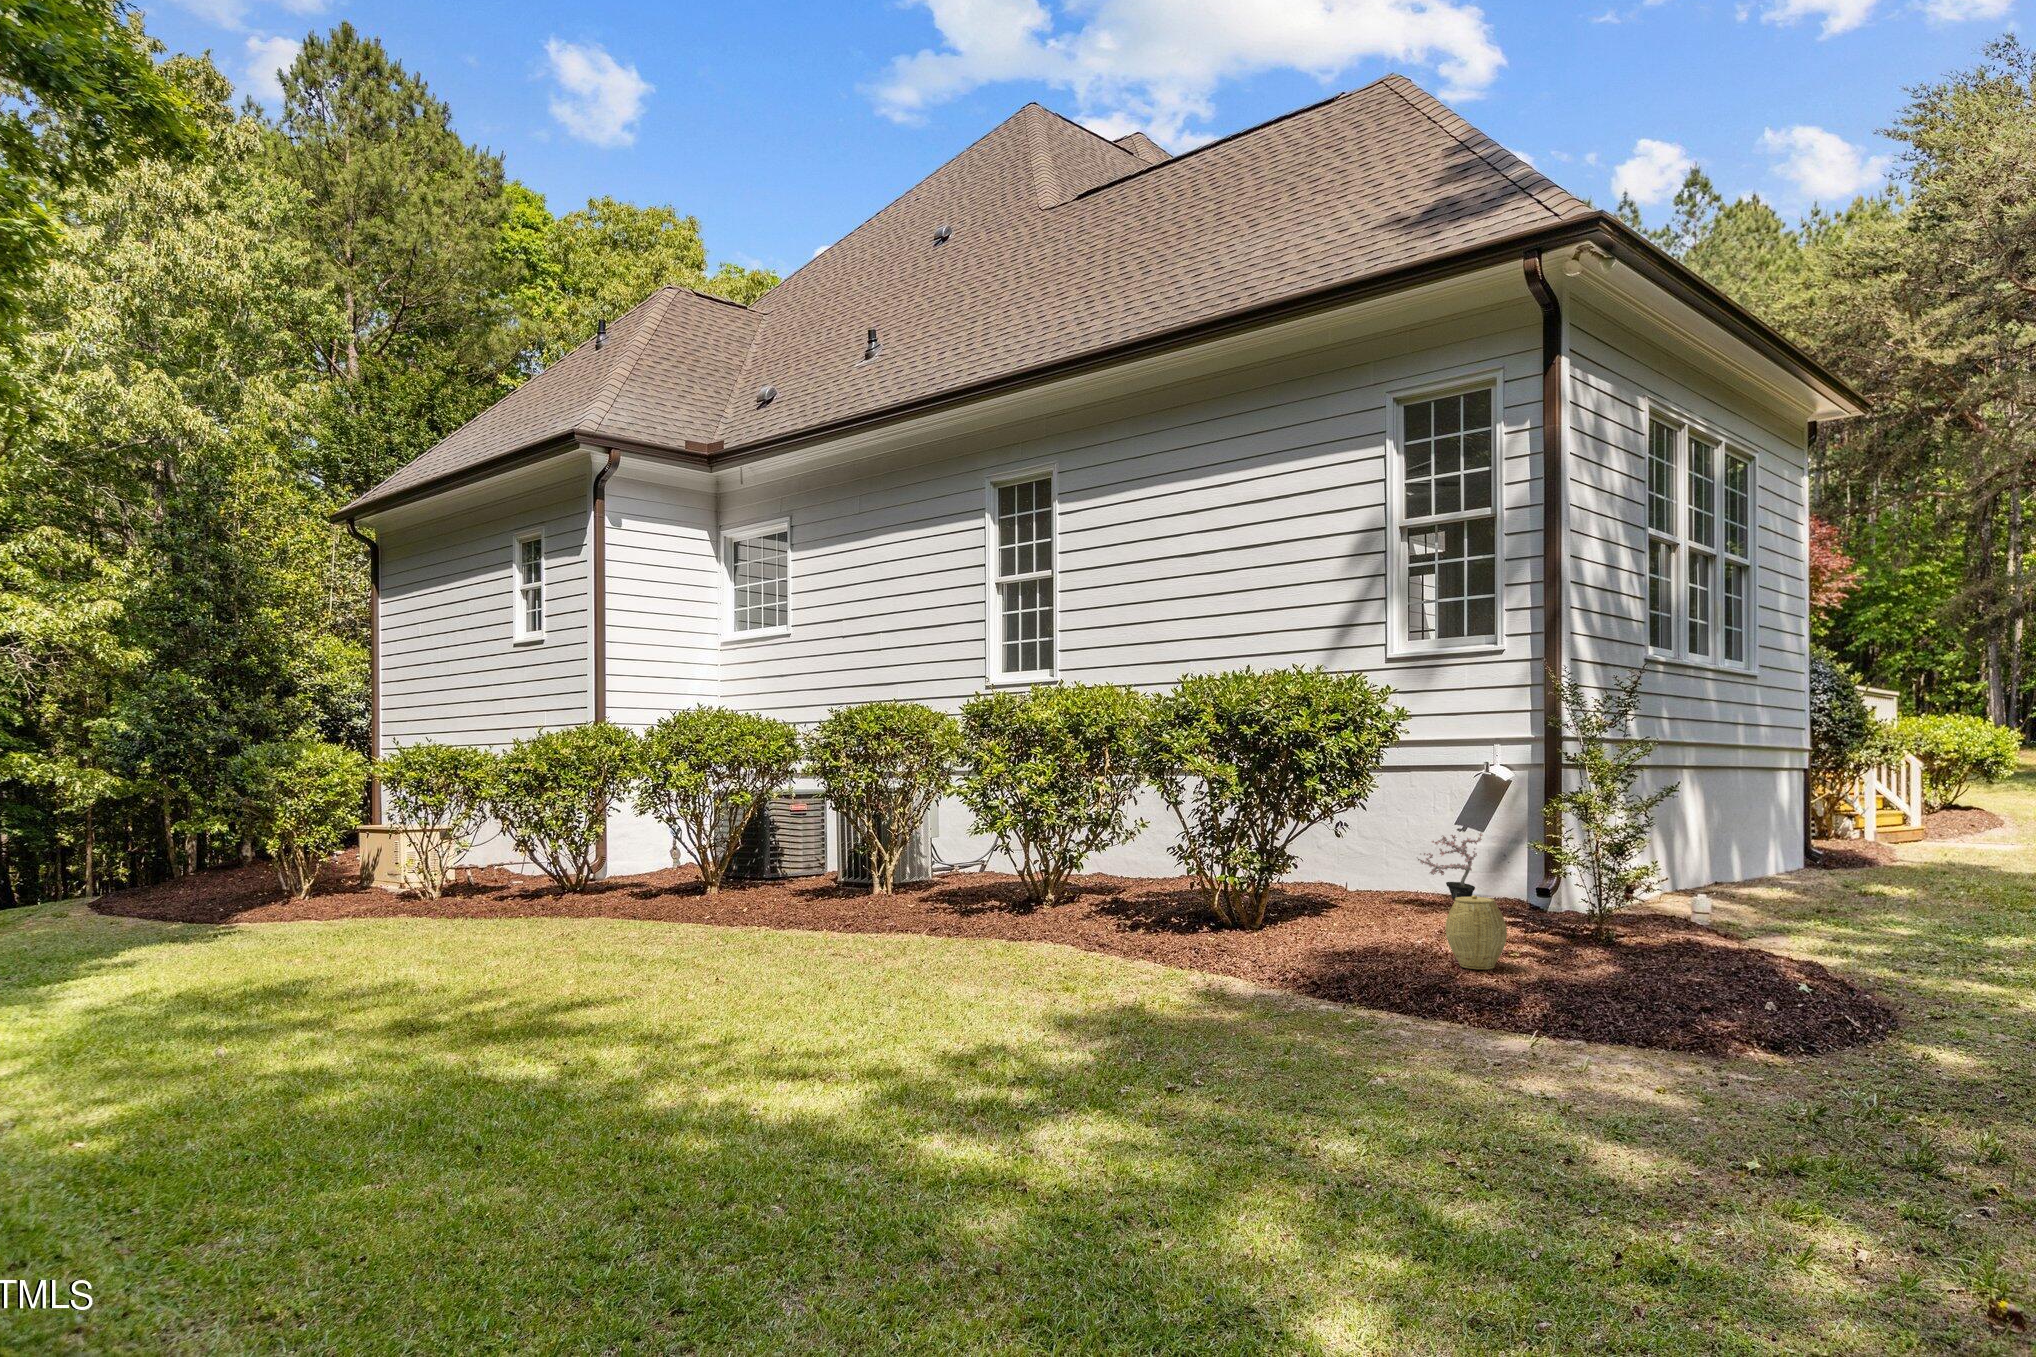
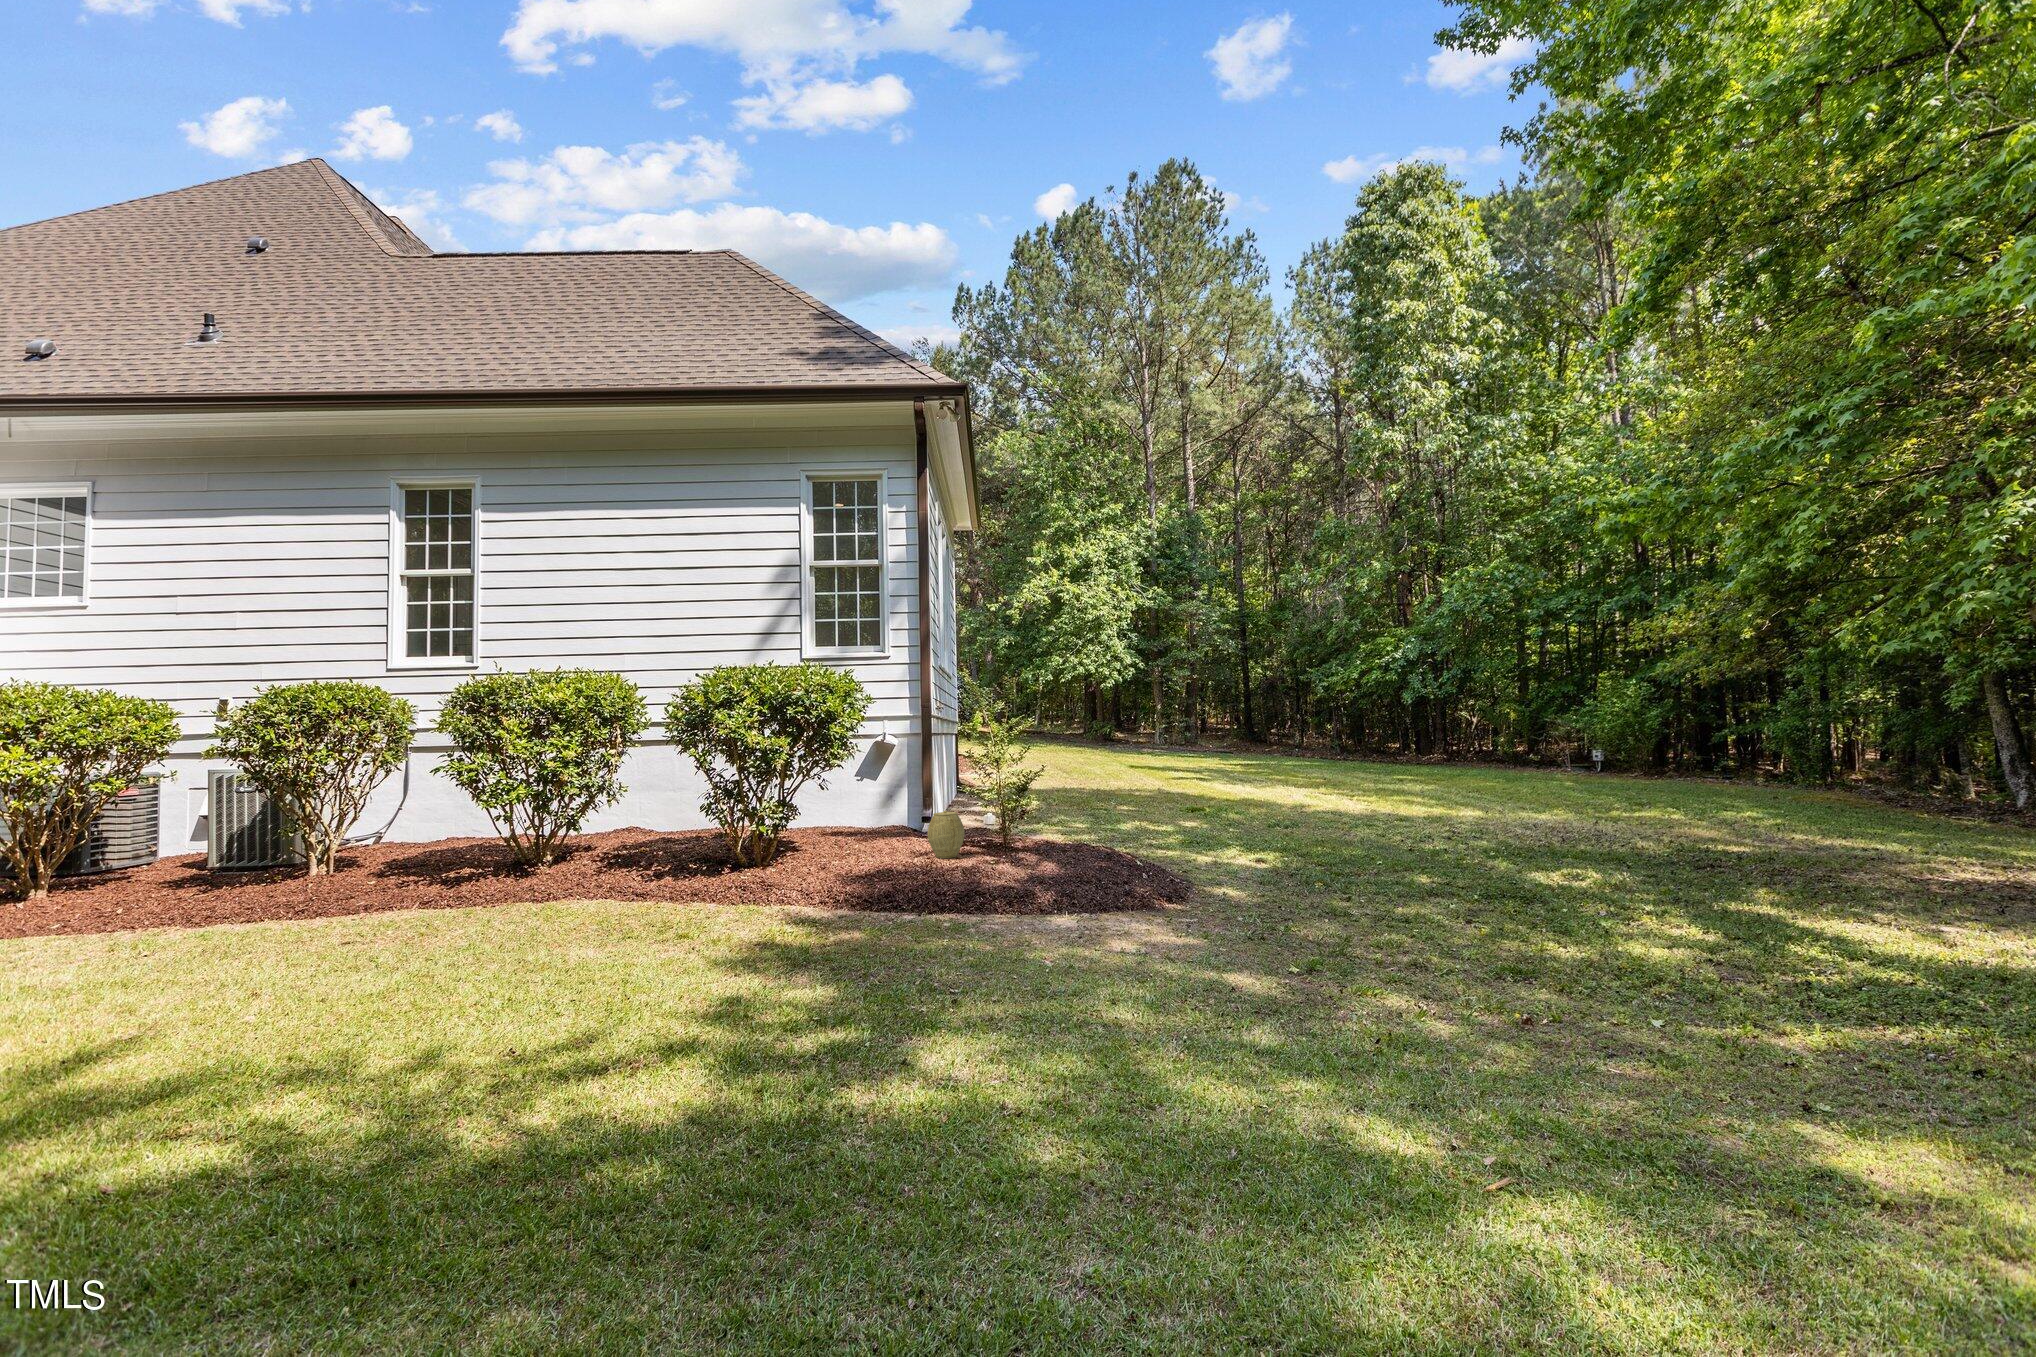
potted plant: present [1418,833,1483,899] -> none [831,778,877,826]

